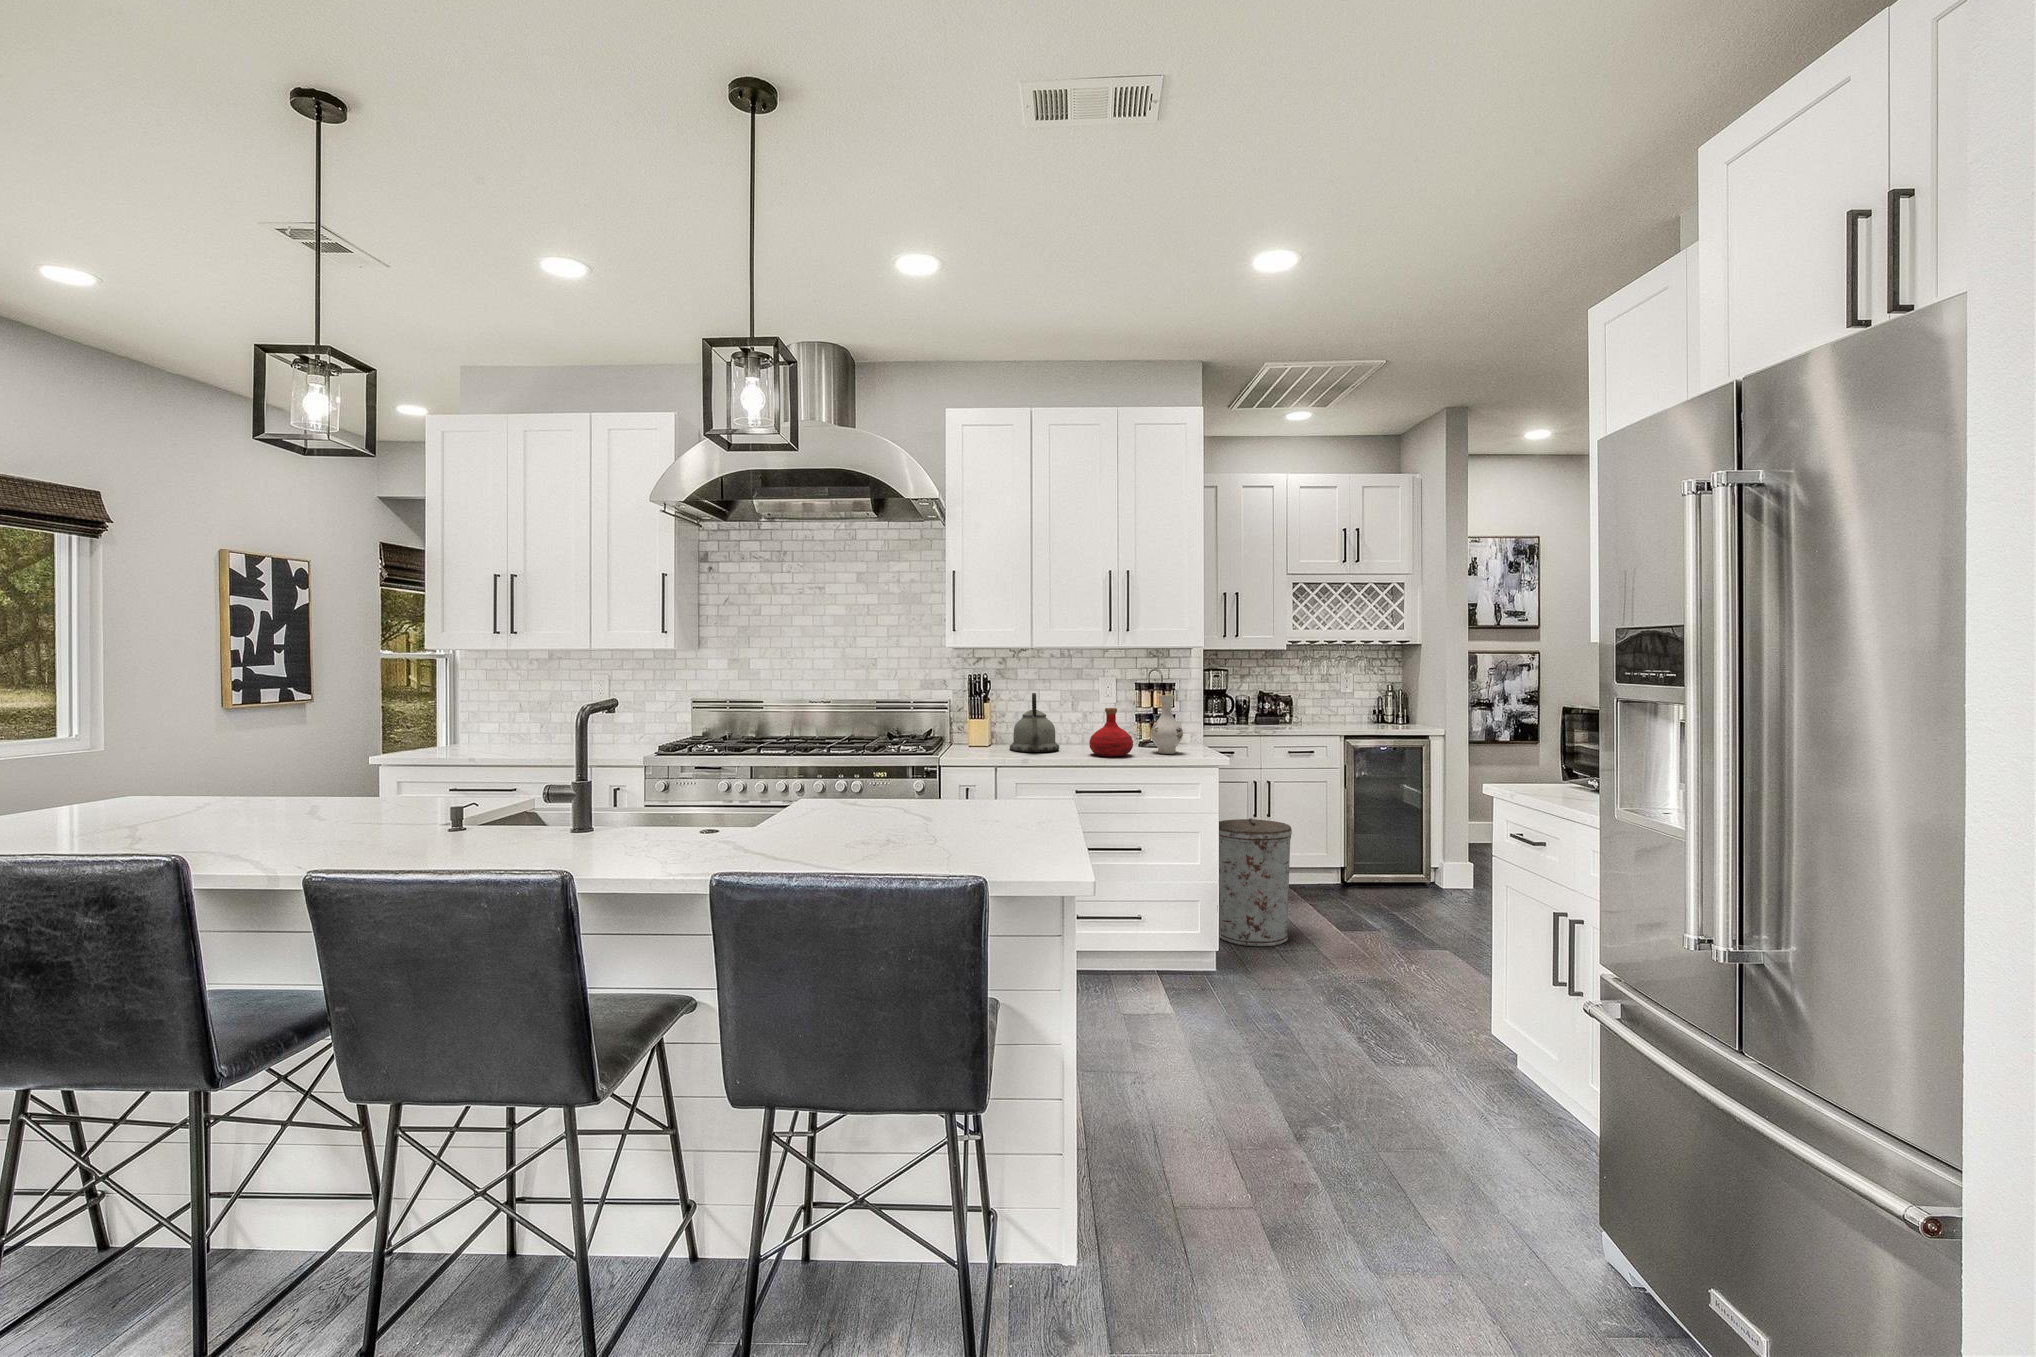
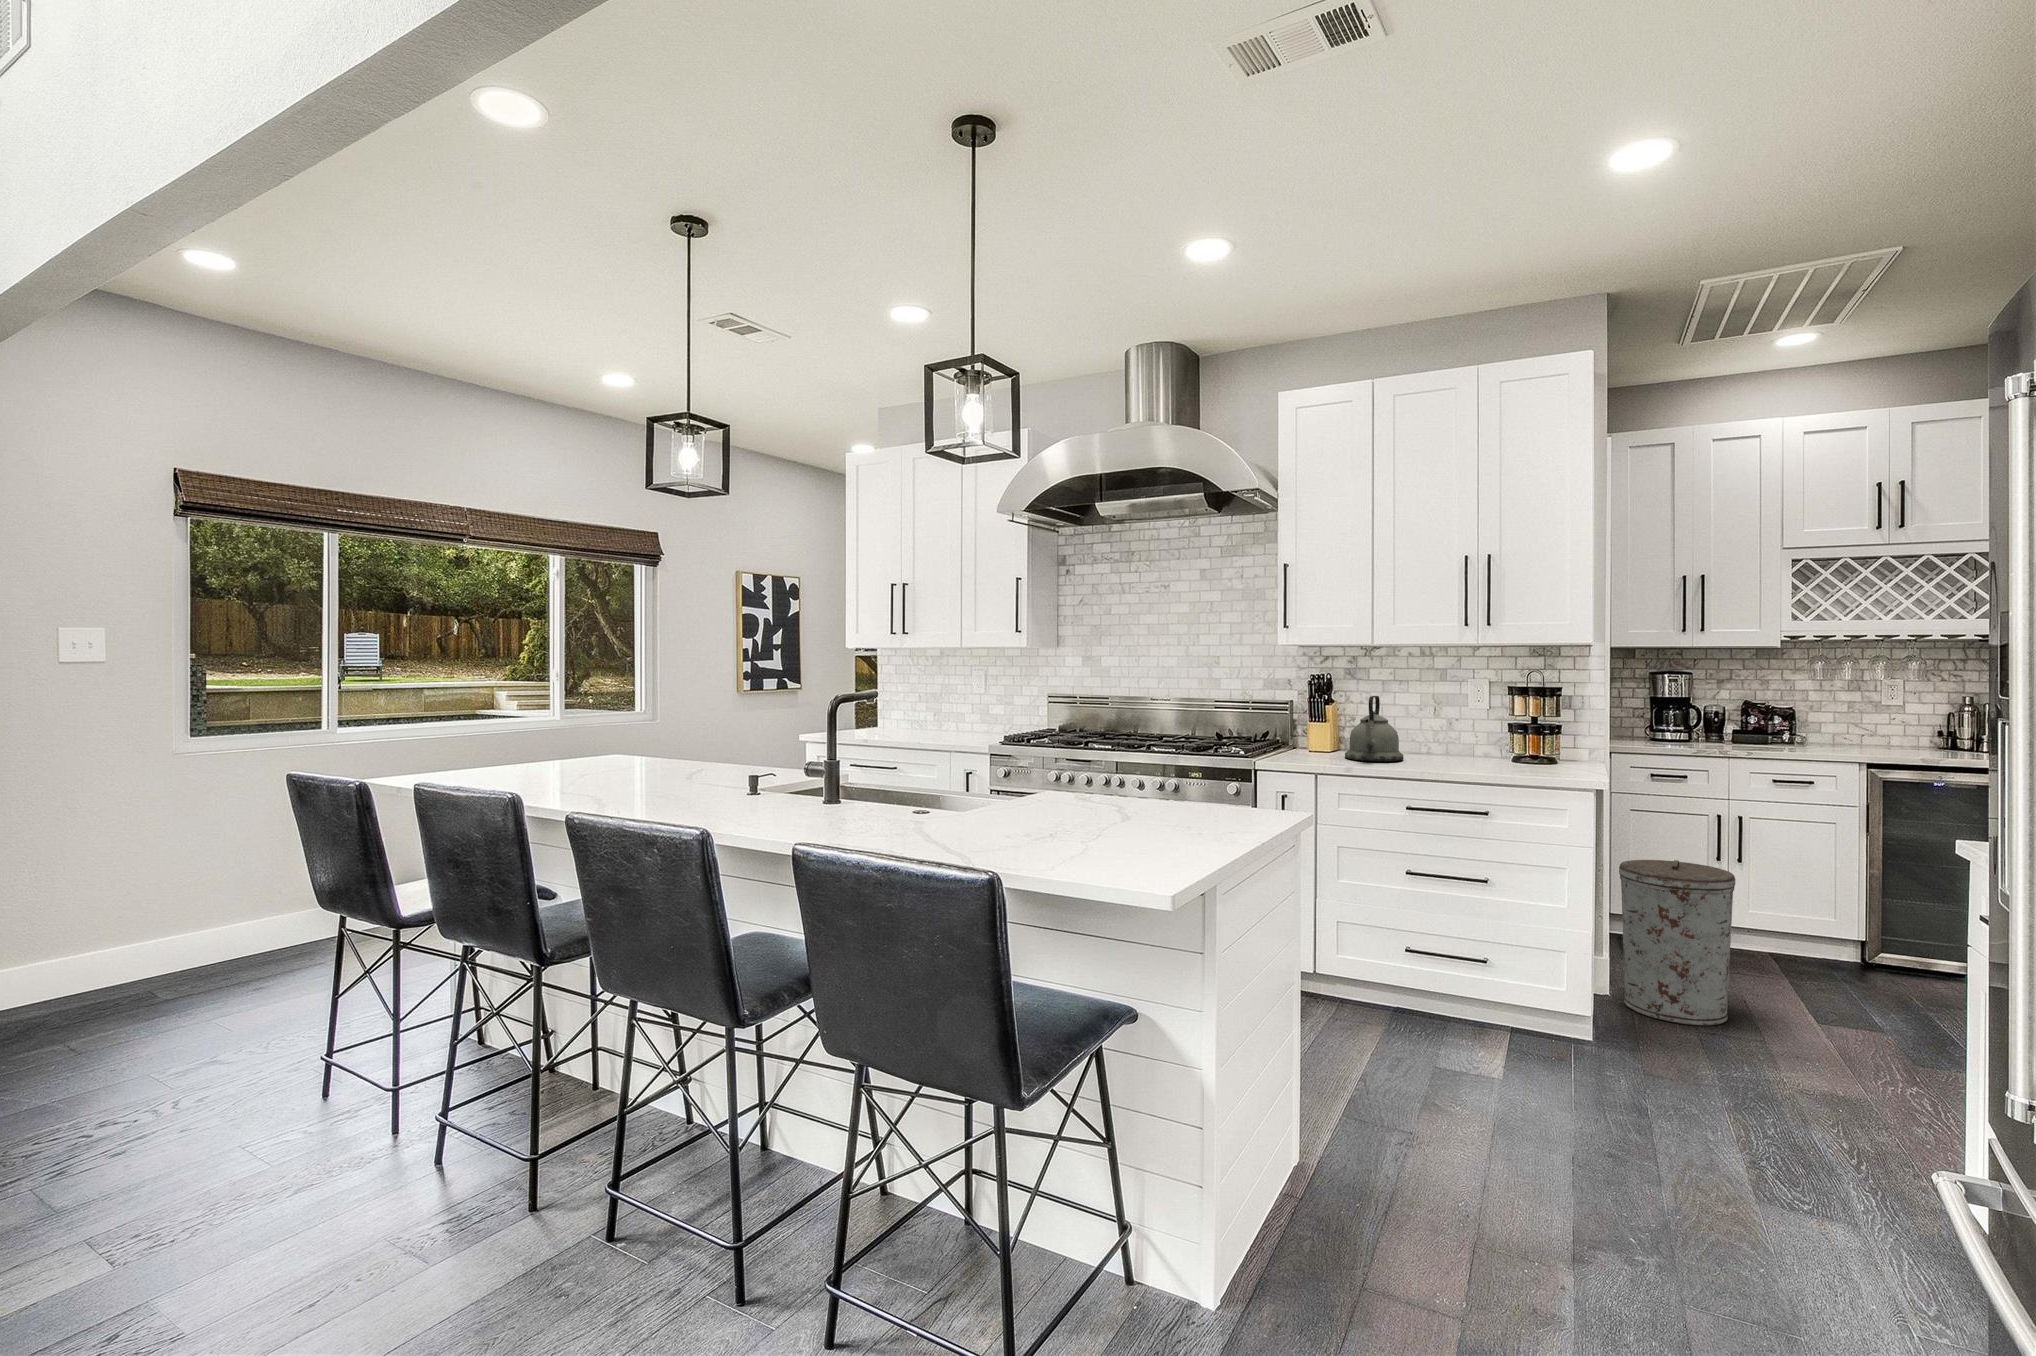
vase: present [1150,695,1183,754] -> none [1517,702,1561,772]
bottle: present [1089,708,1133,756] -> none [1434,715,1489,771]

